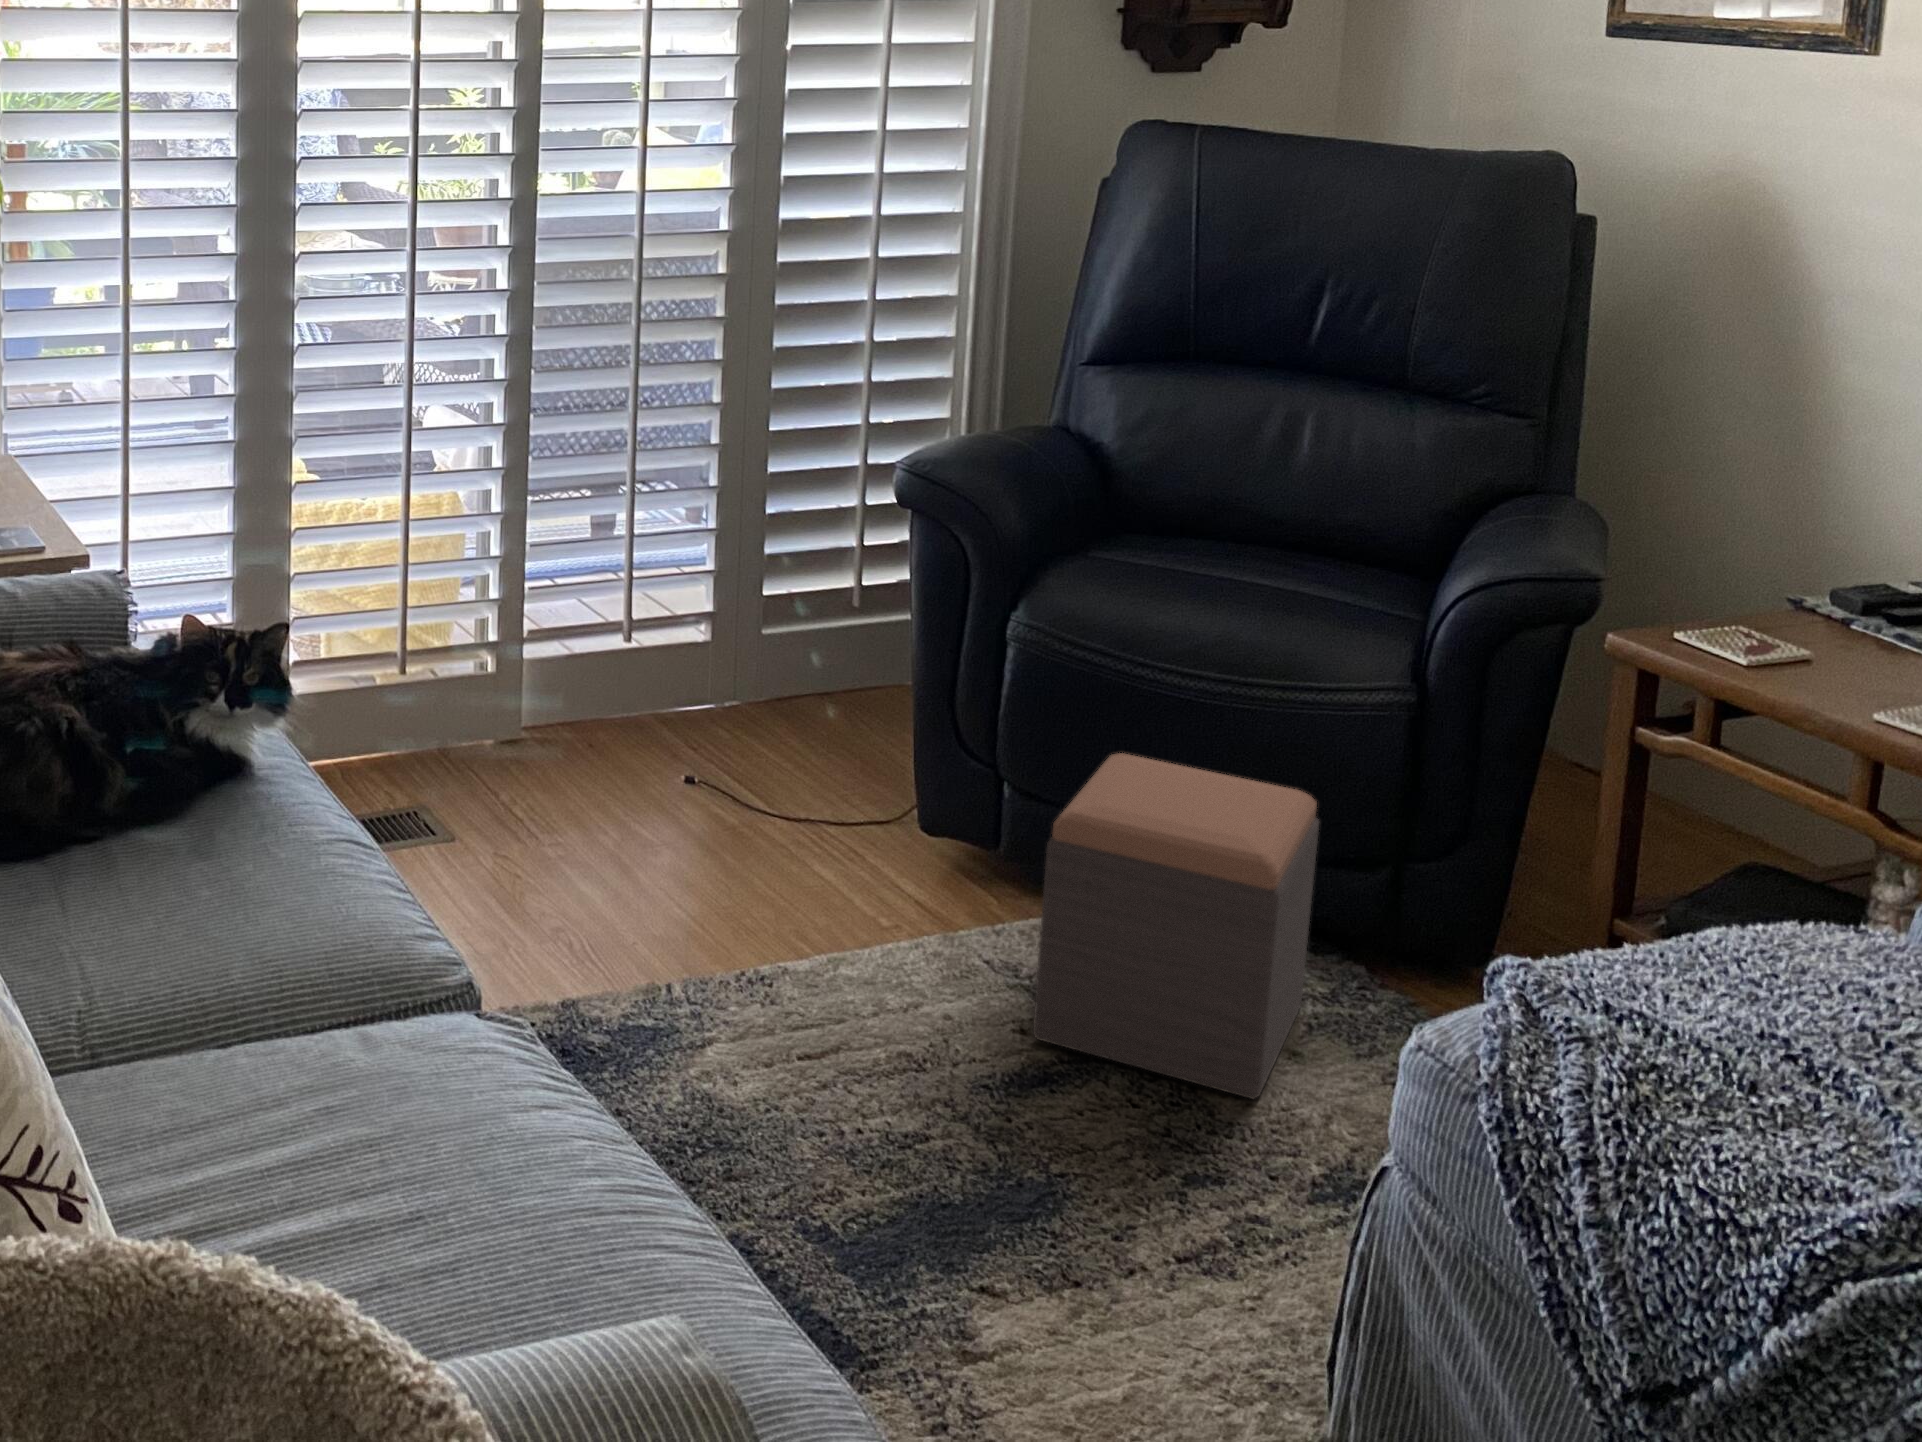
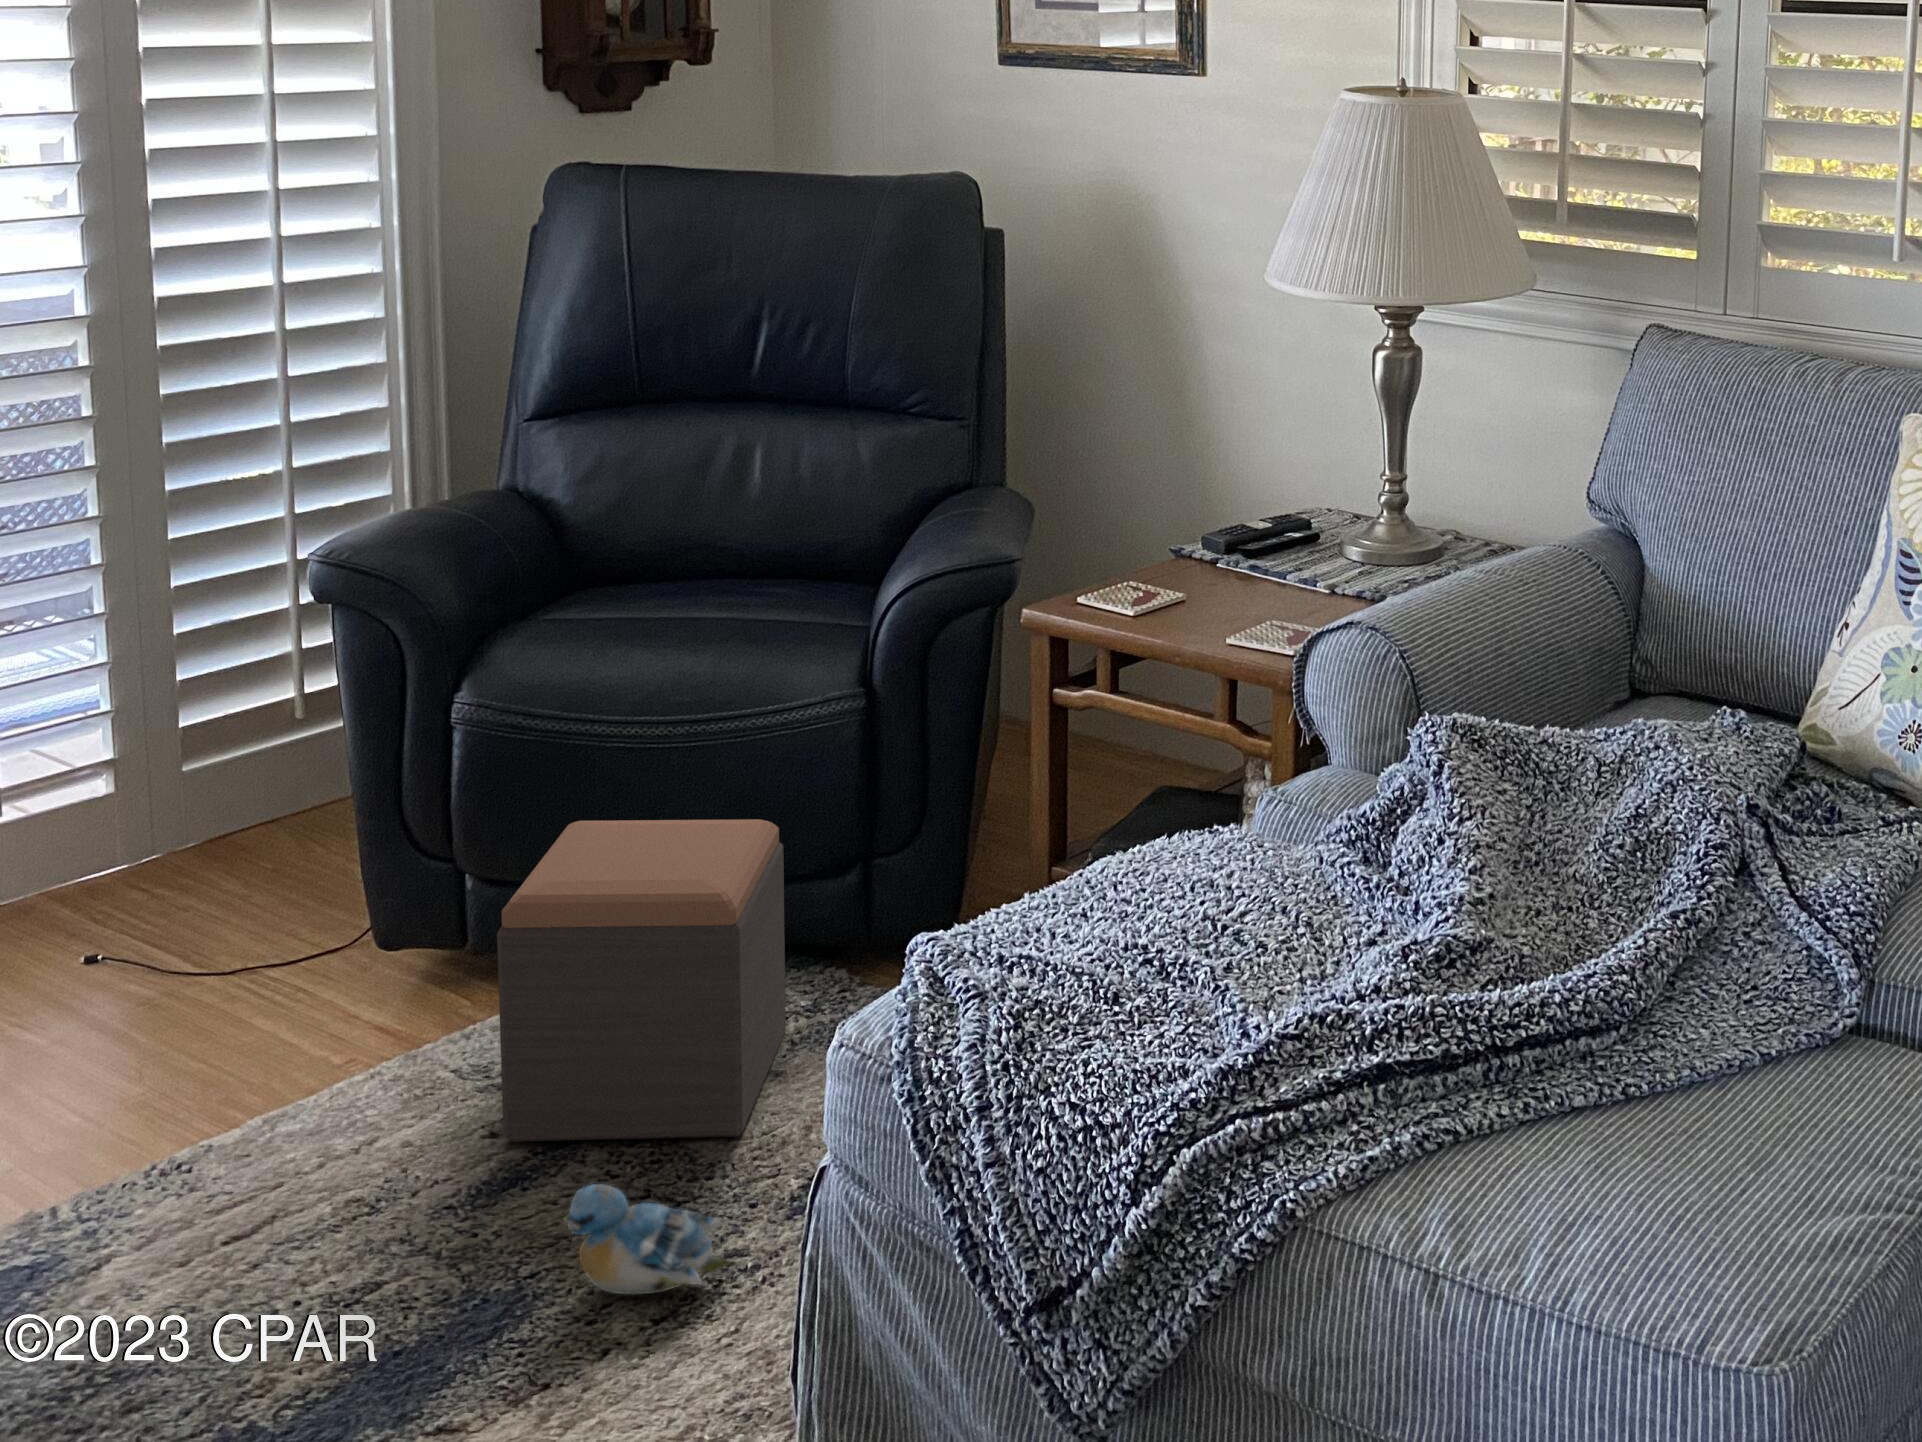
plush toy: none [1094,1106,1252,1238] -> present [564,1184,731,1295]

